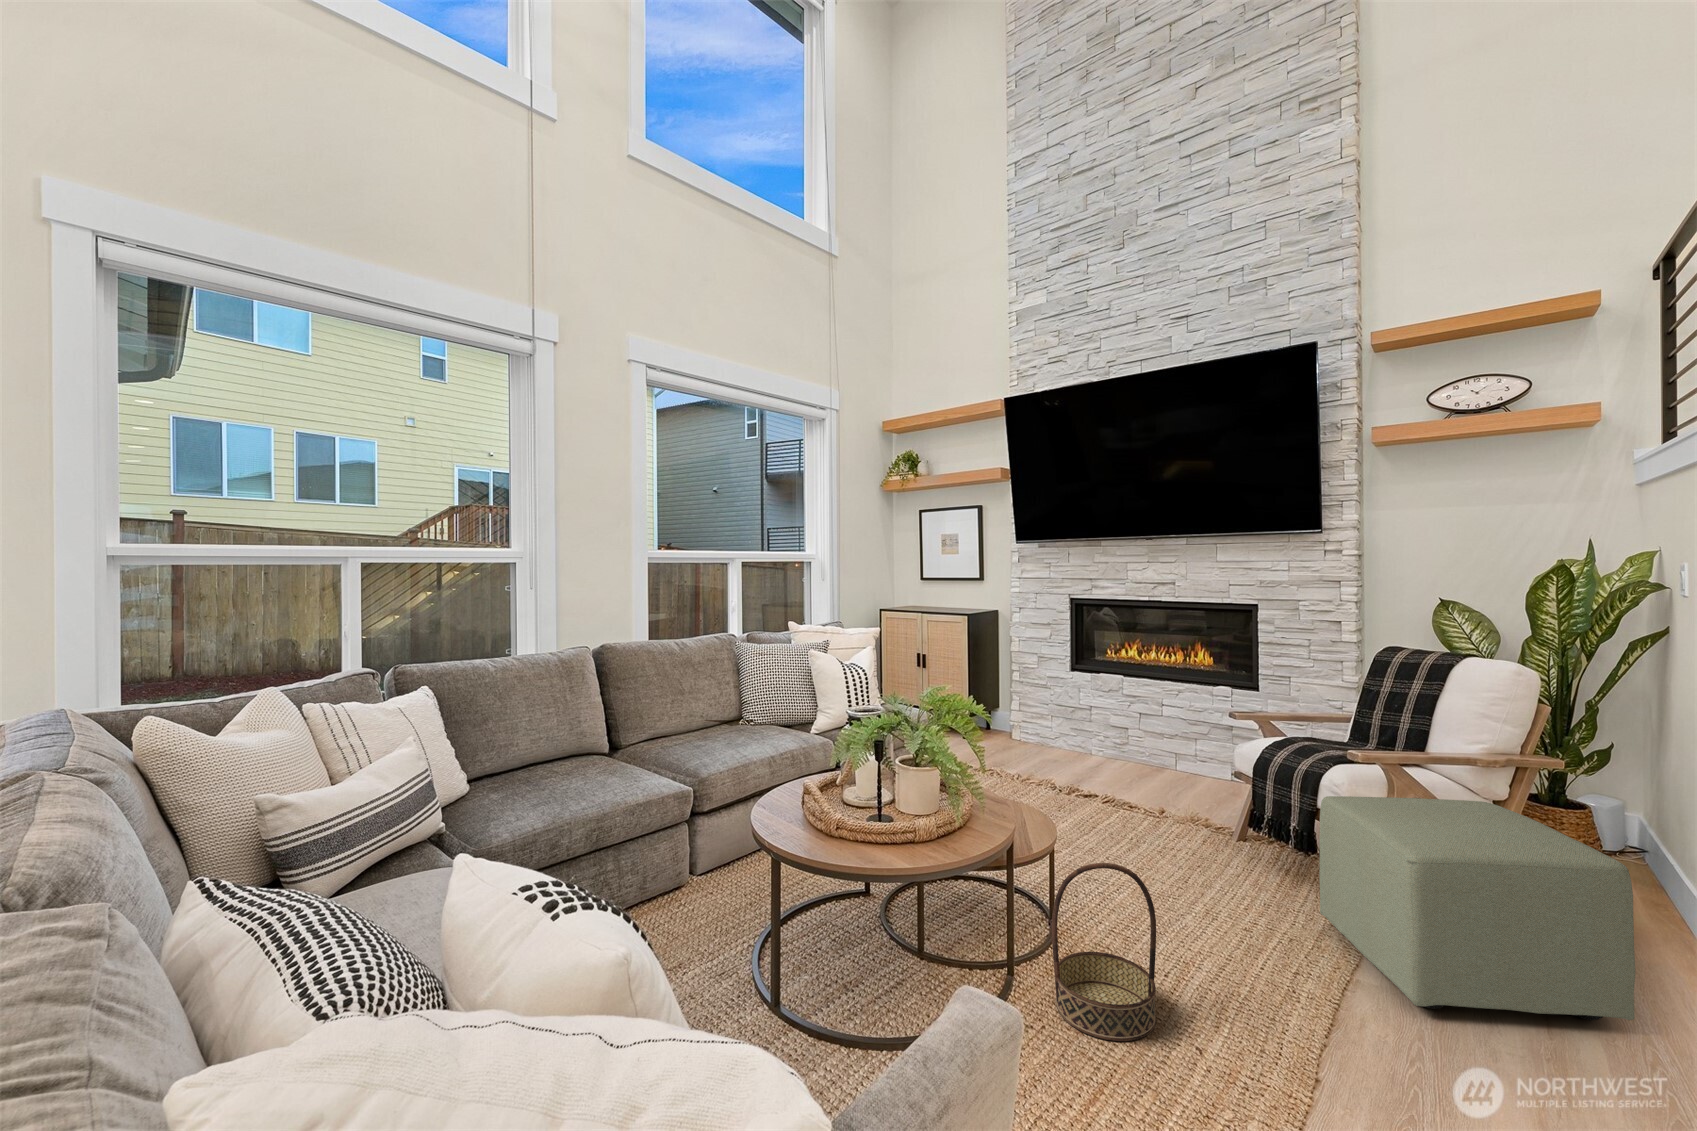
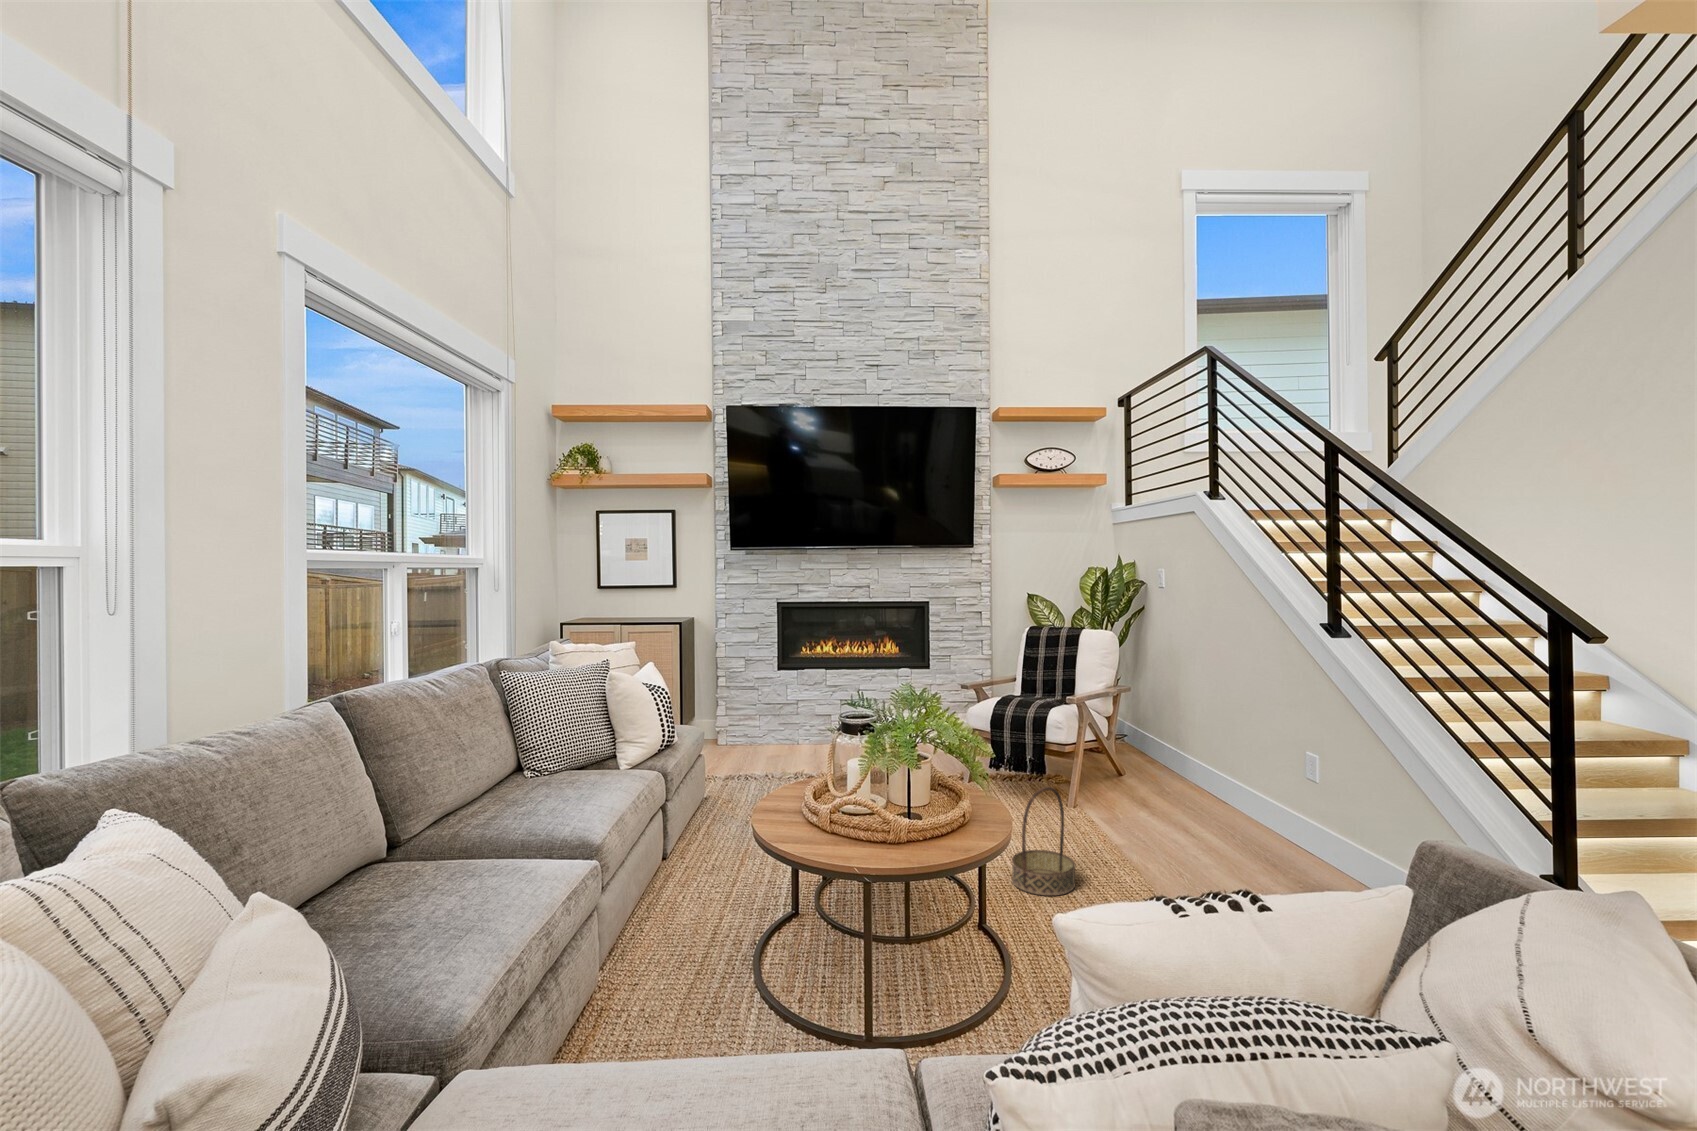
ottoman: present [1319,796,1635,1020] -> none [1066,717,1209,831]

